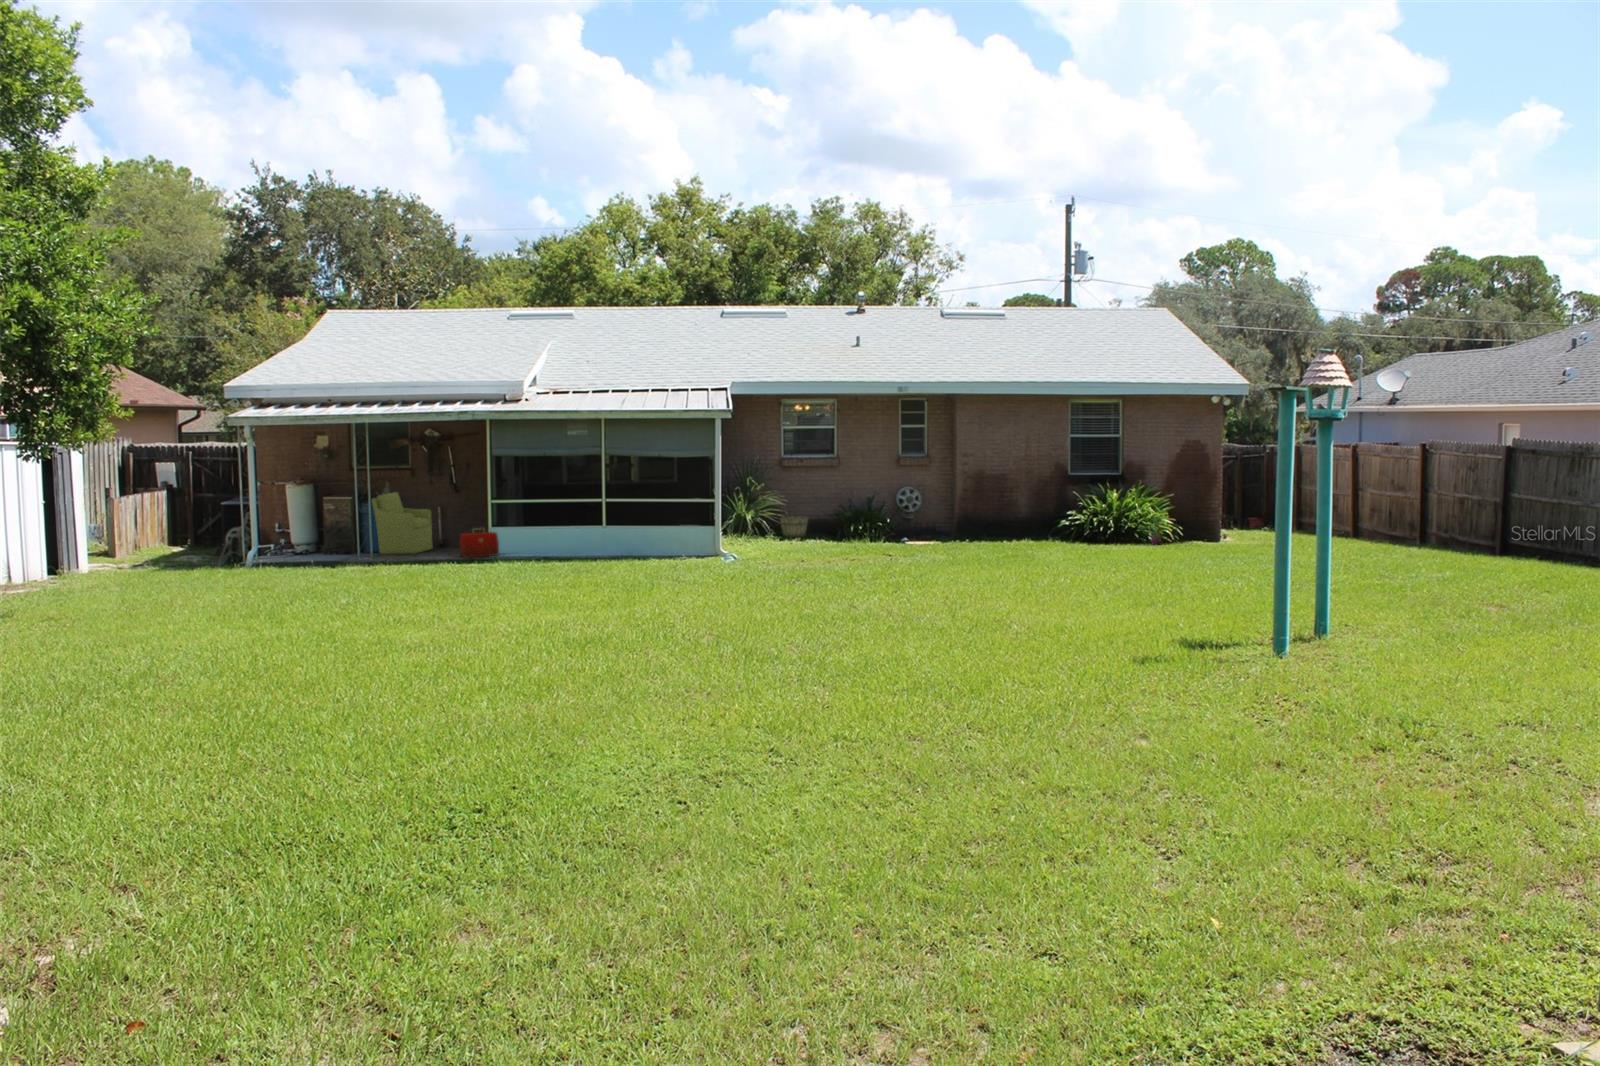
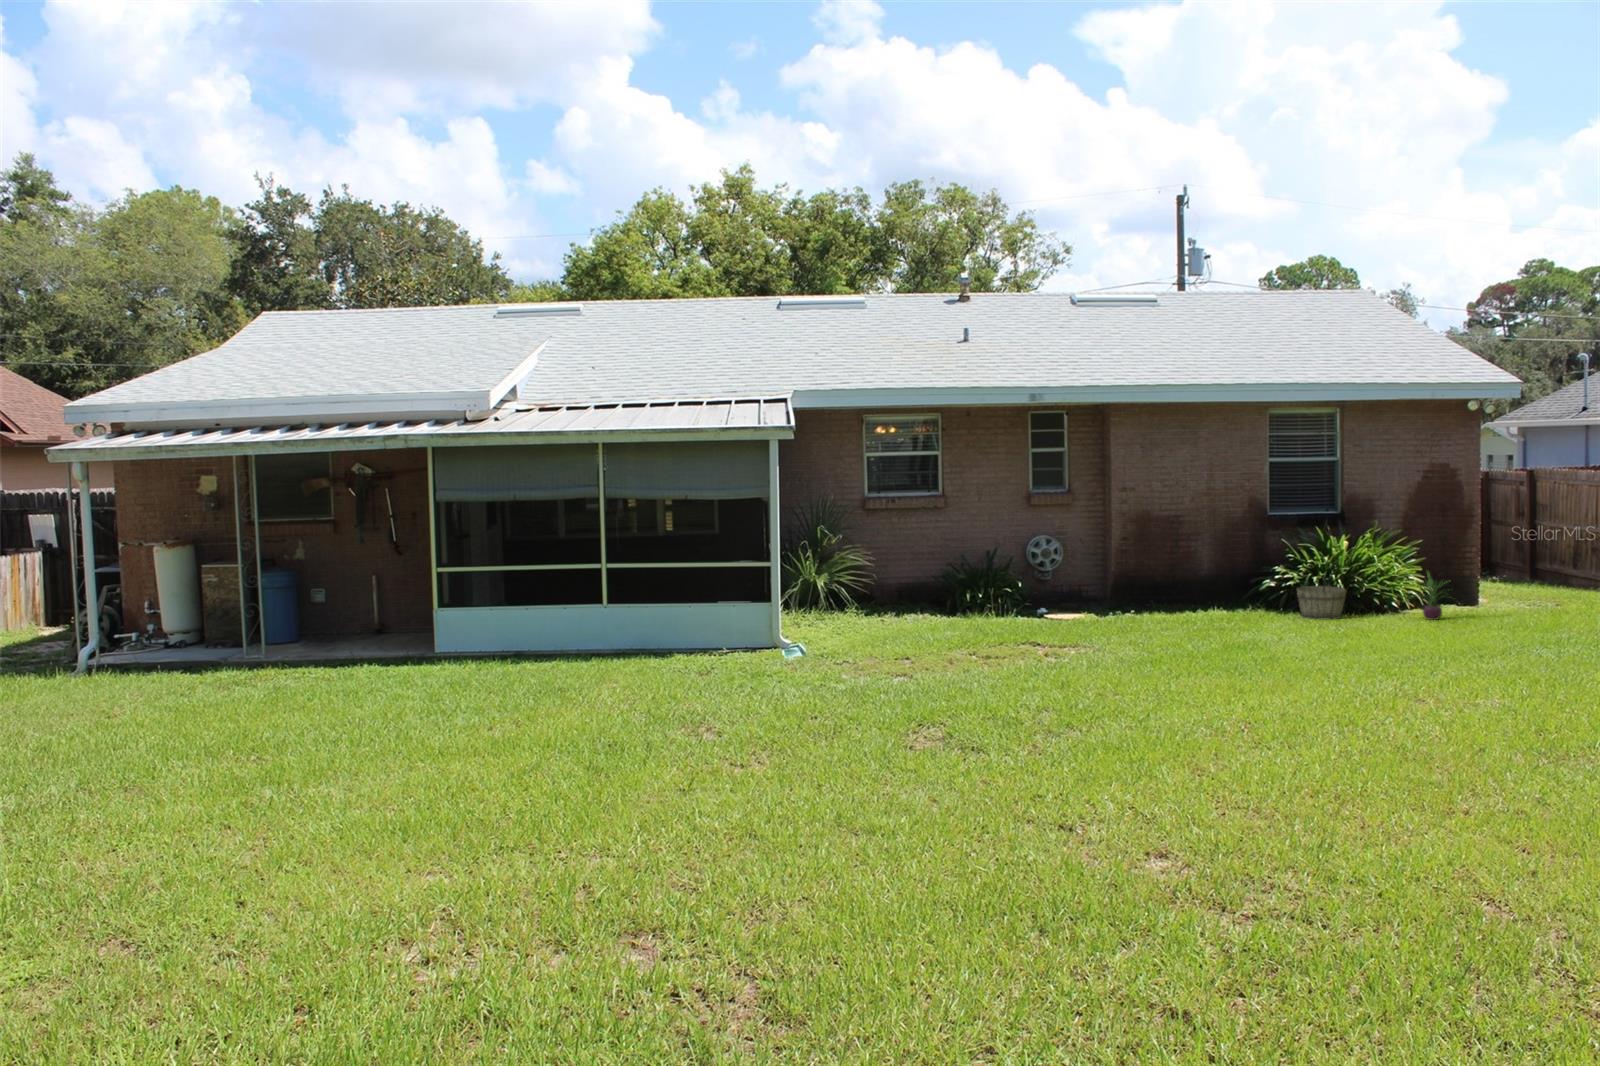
chair: present [372,492,433,554] -> none [274,555,365,646]
wooden bucket: present [780,516,808,537] -> present [1297,581,1346,619]
toolbox: present [460,529,499,558] -> none [392,608,450,655]

